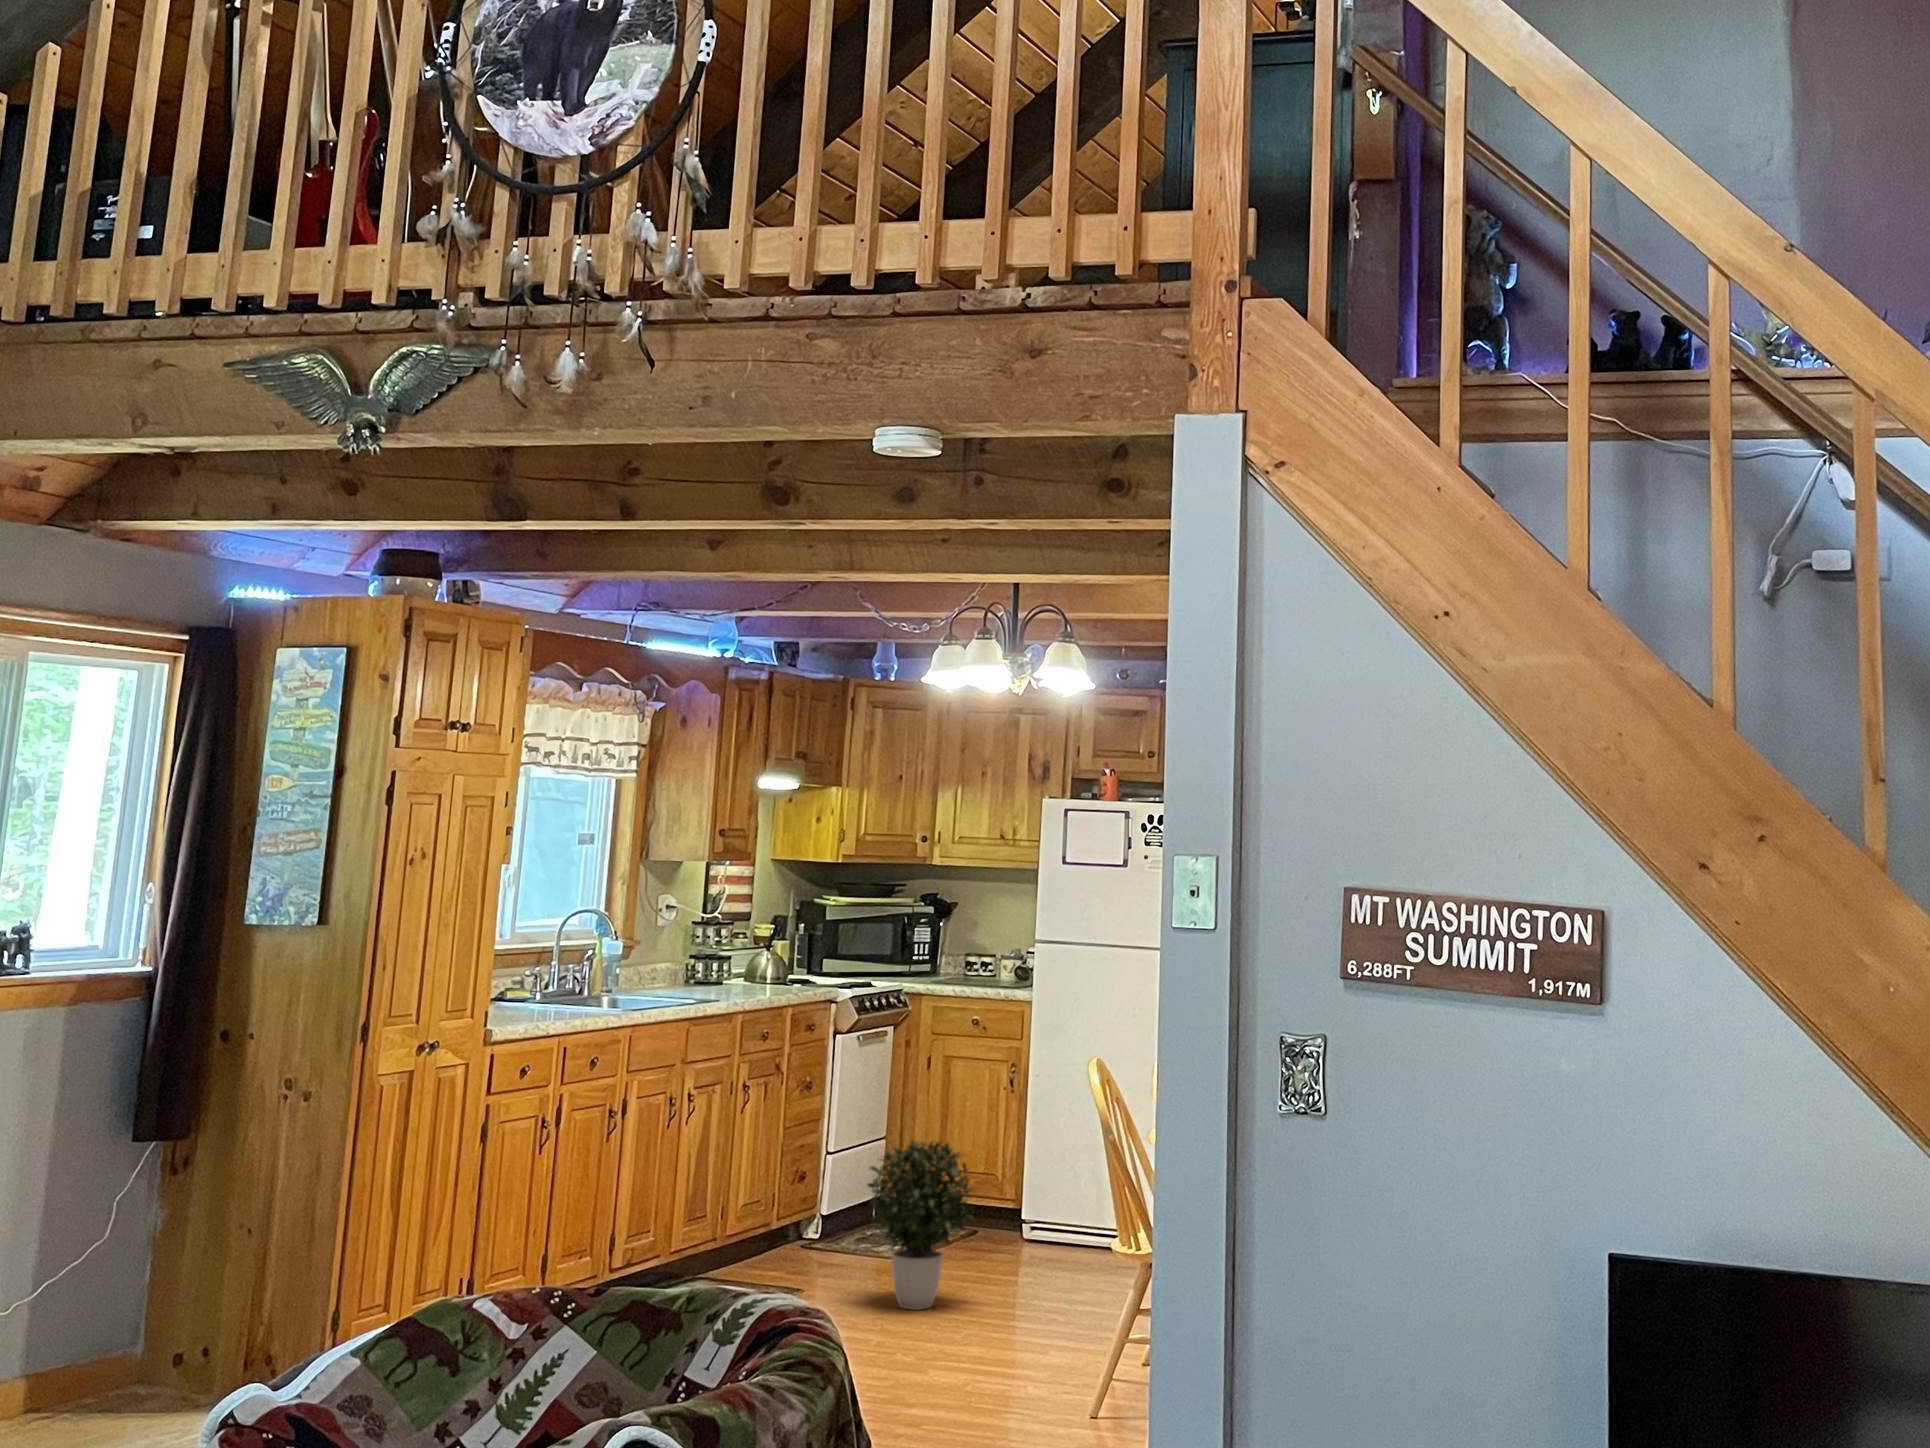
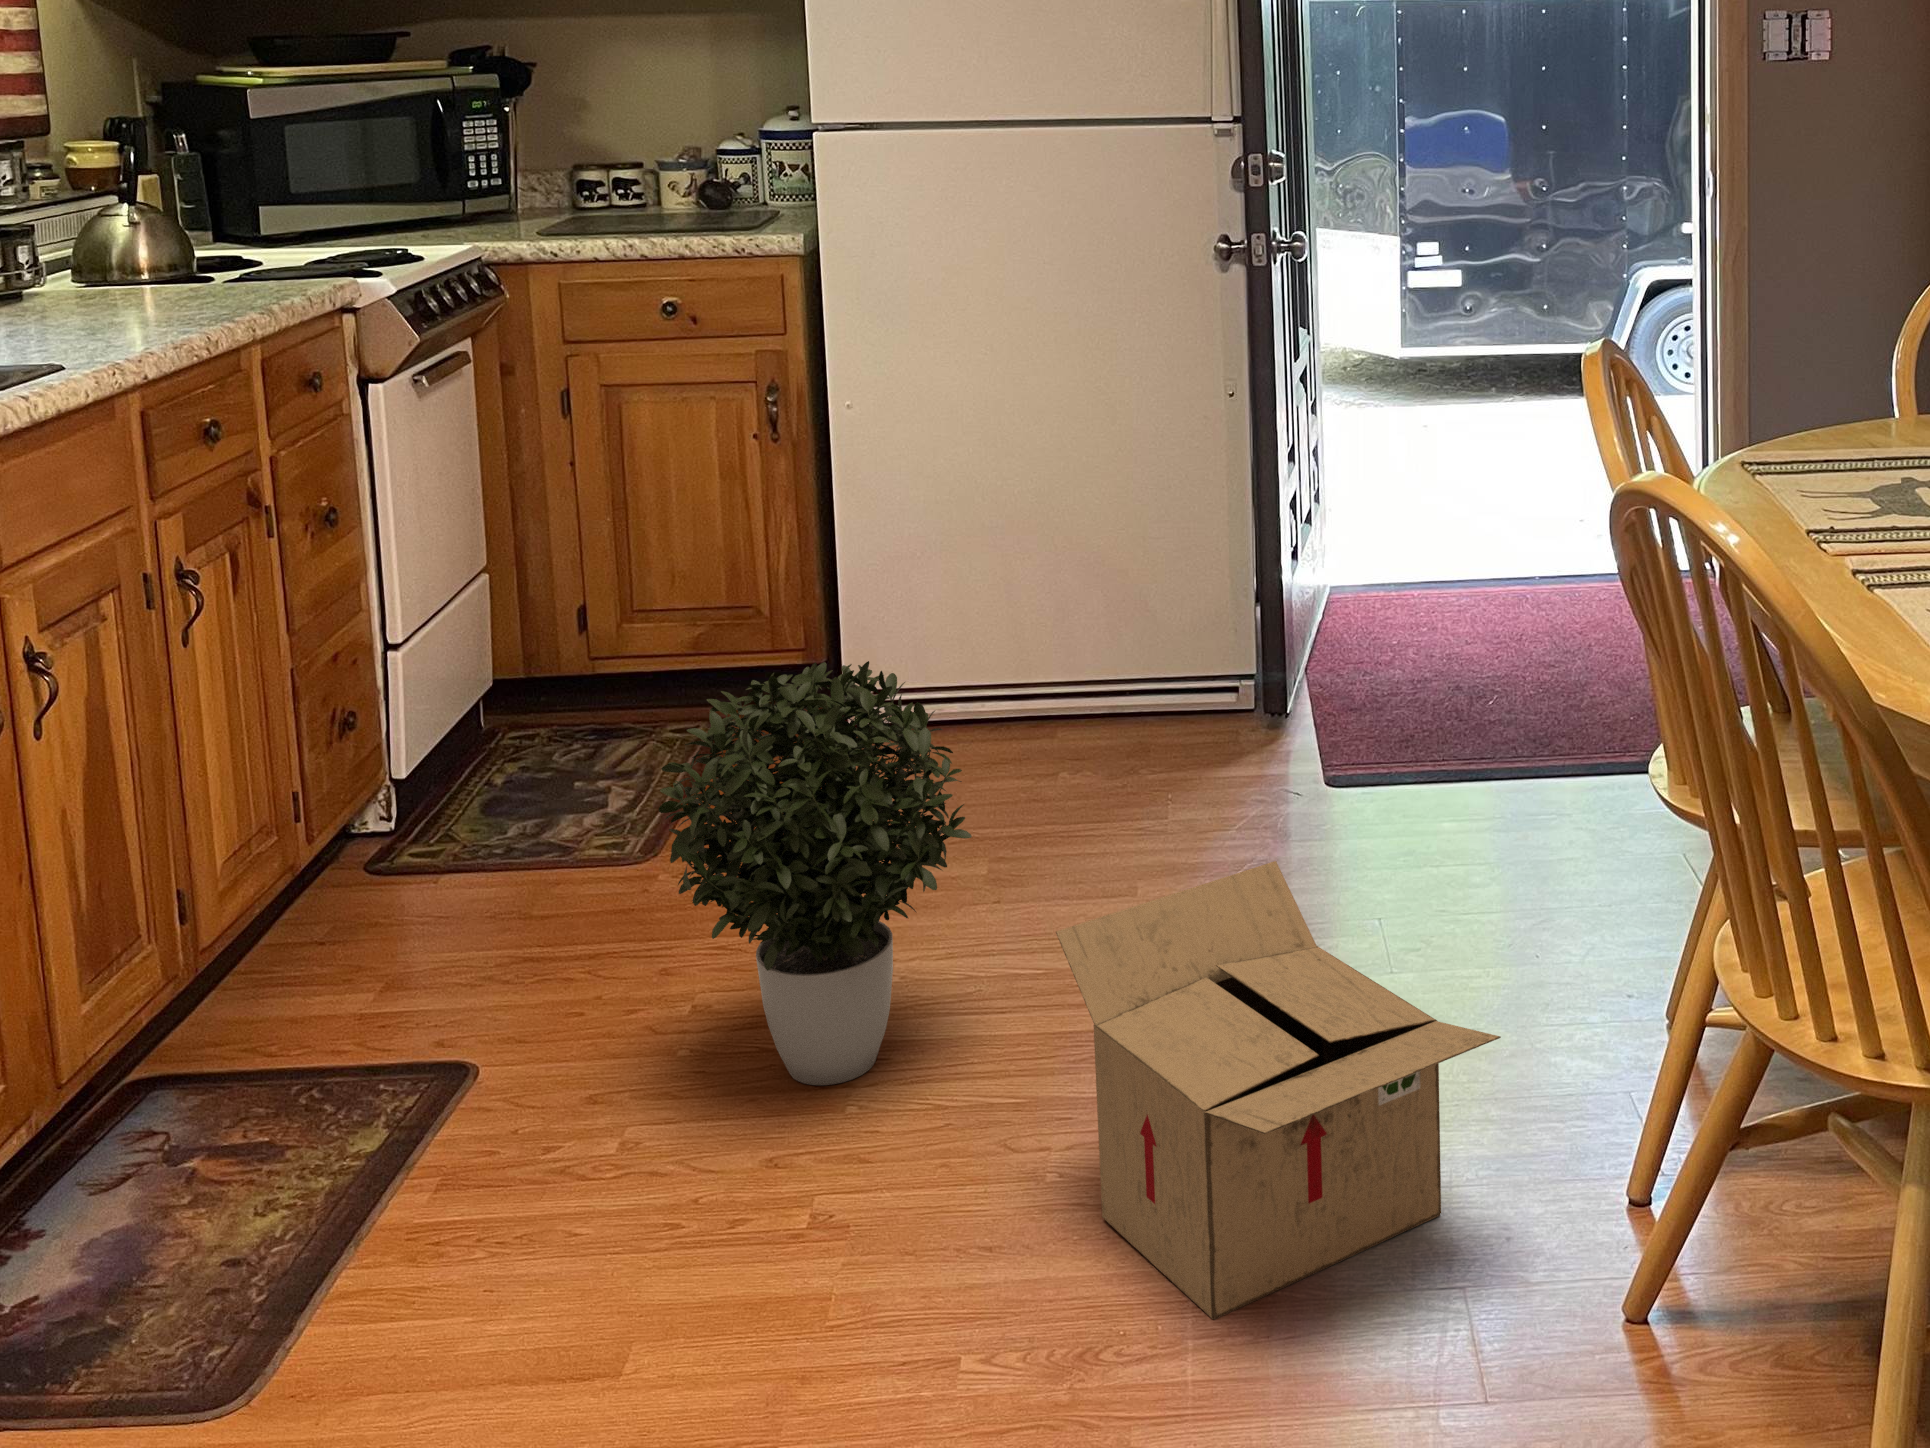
cardboard box: none [962,1229,1077,1358] -> present [1056,861,1501,1320]

